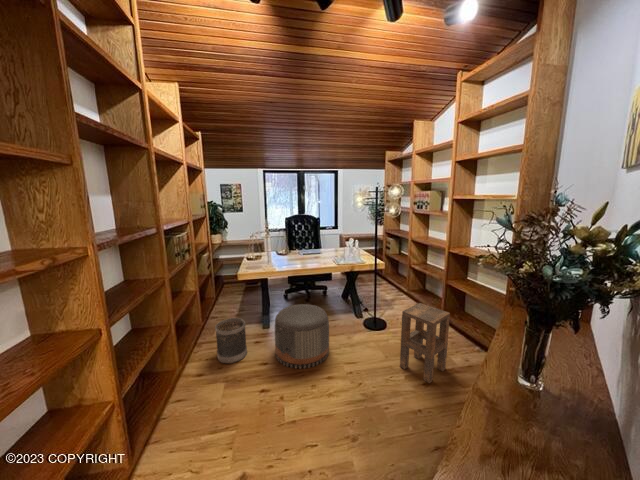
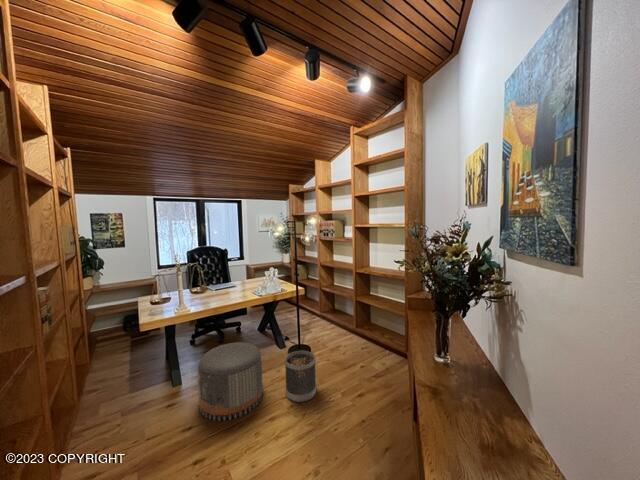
side table: present [400,303,450,383] -> none [334,320,371,393]
wastebasket: present [215,318,247,363] -> present [285,351,316,402]

